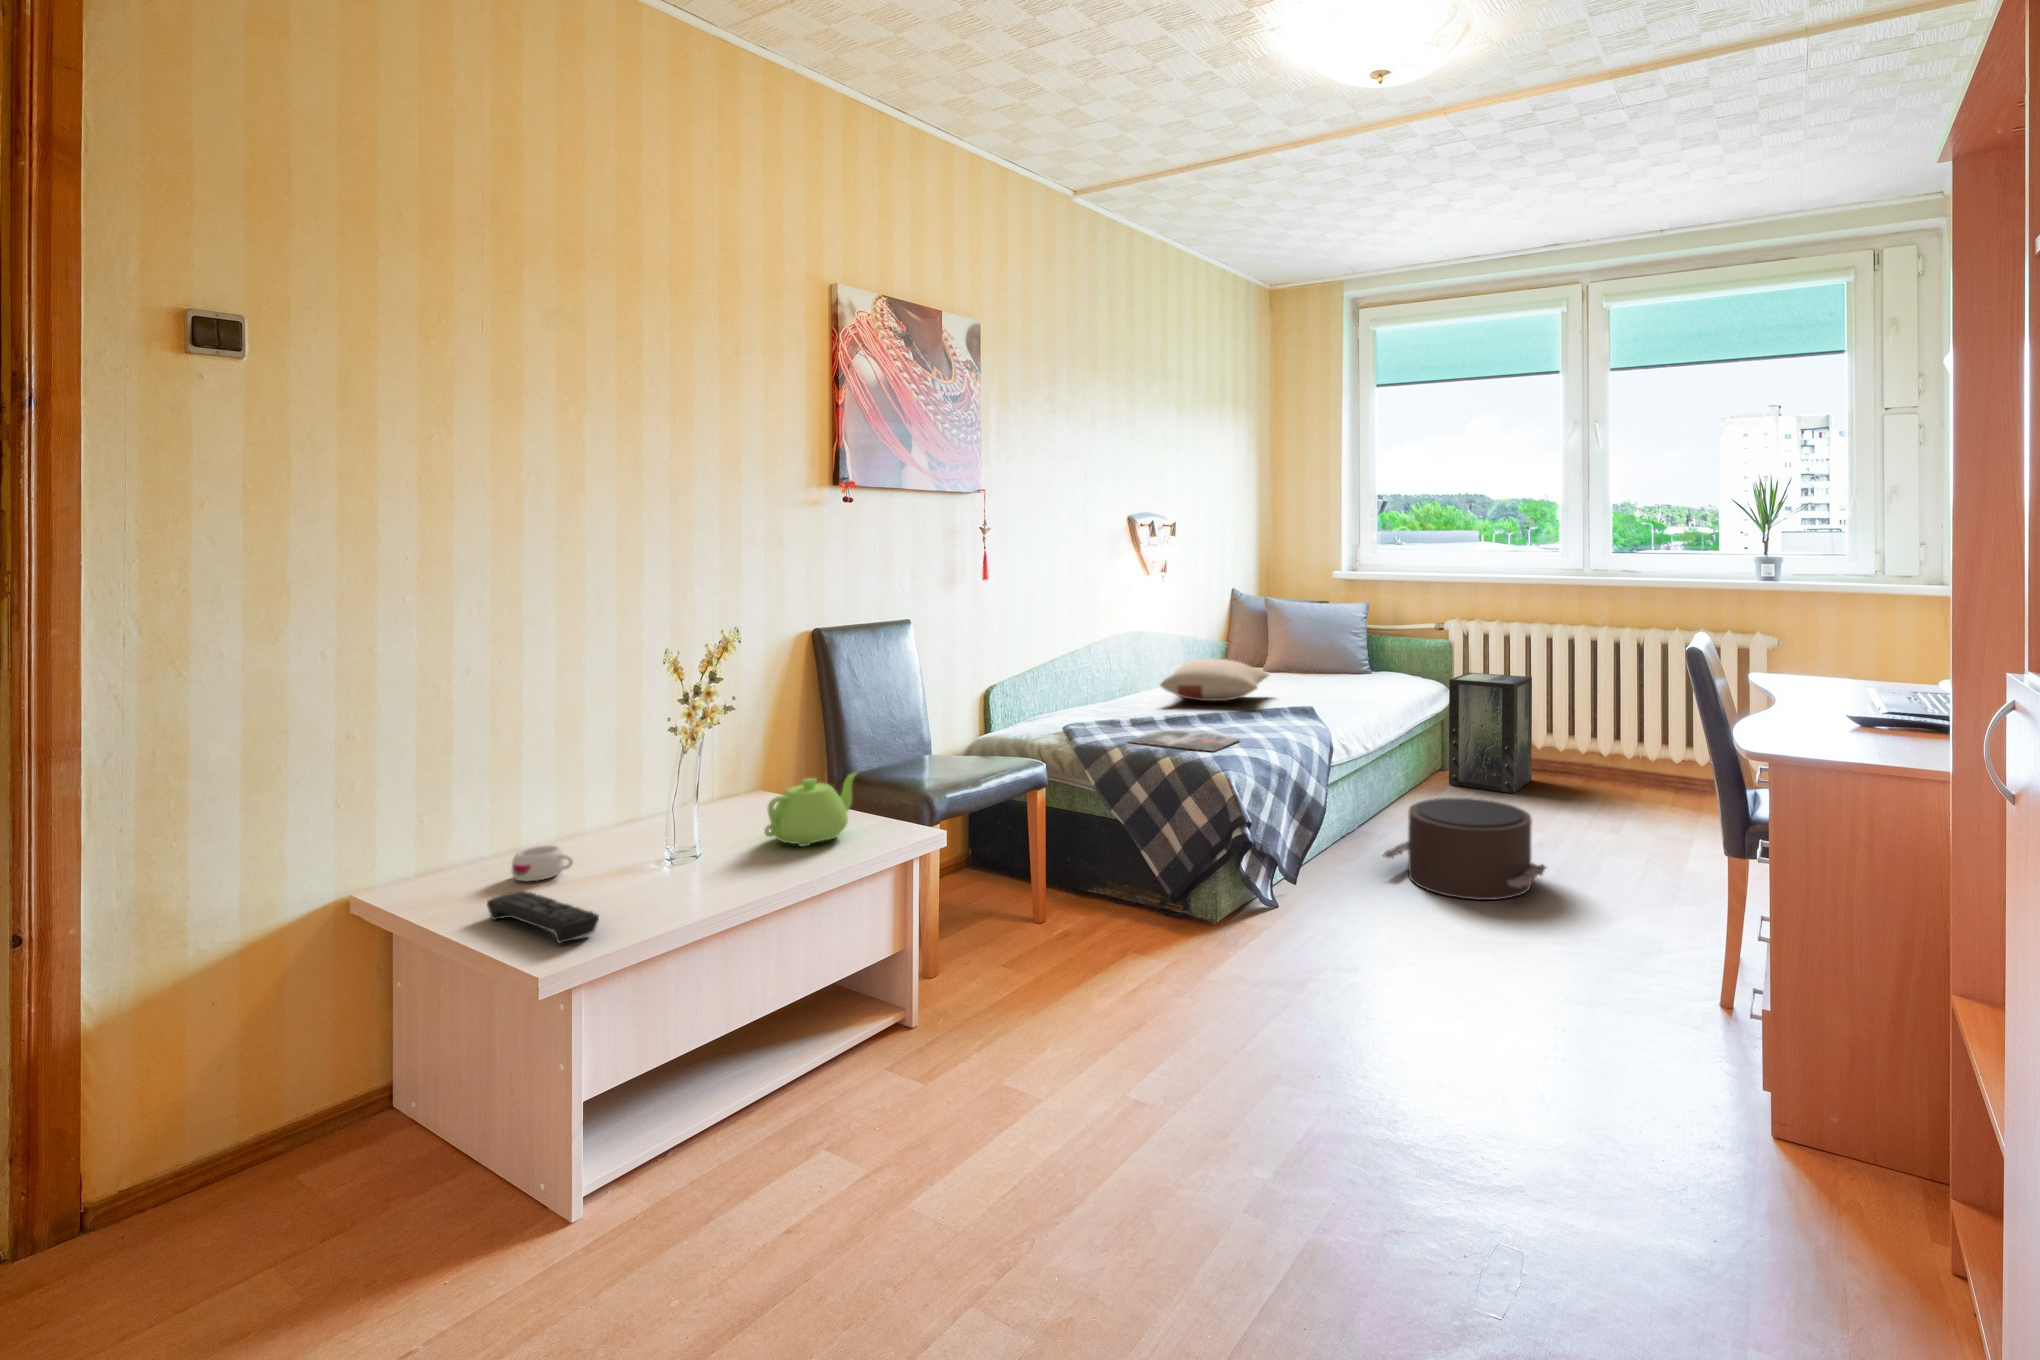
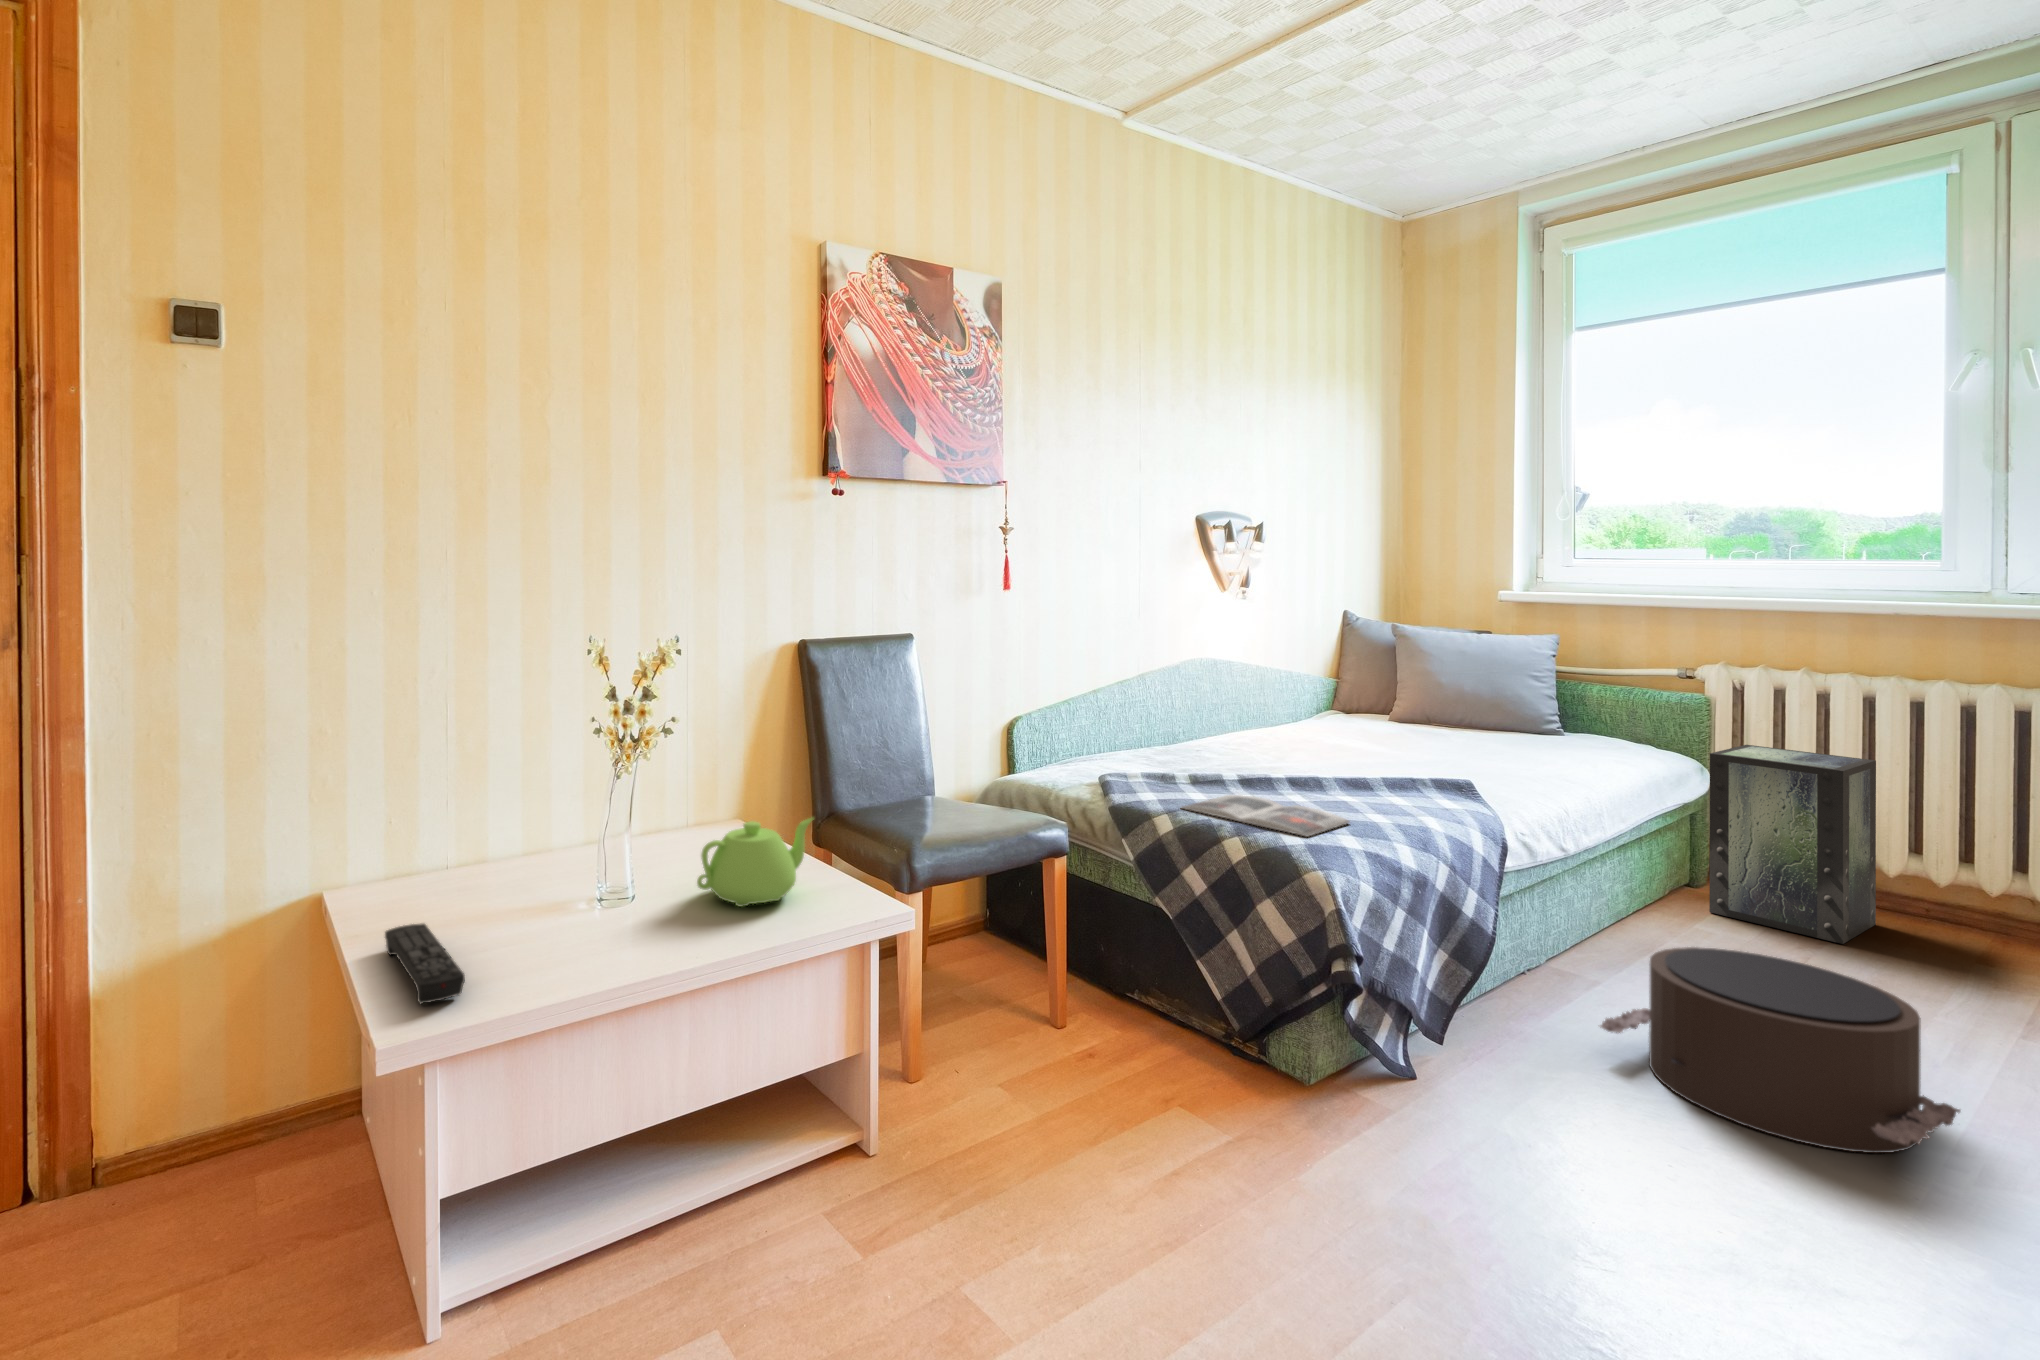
pillow: present [1160,658,1269,701] -> none [1236,700,1400,758]
mug: present [511,845,573,881] -> none [439,868,495,908]

